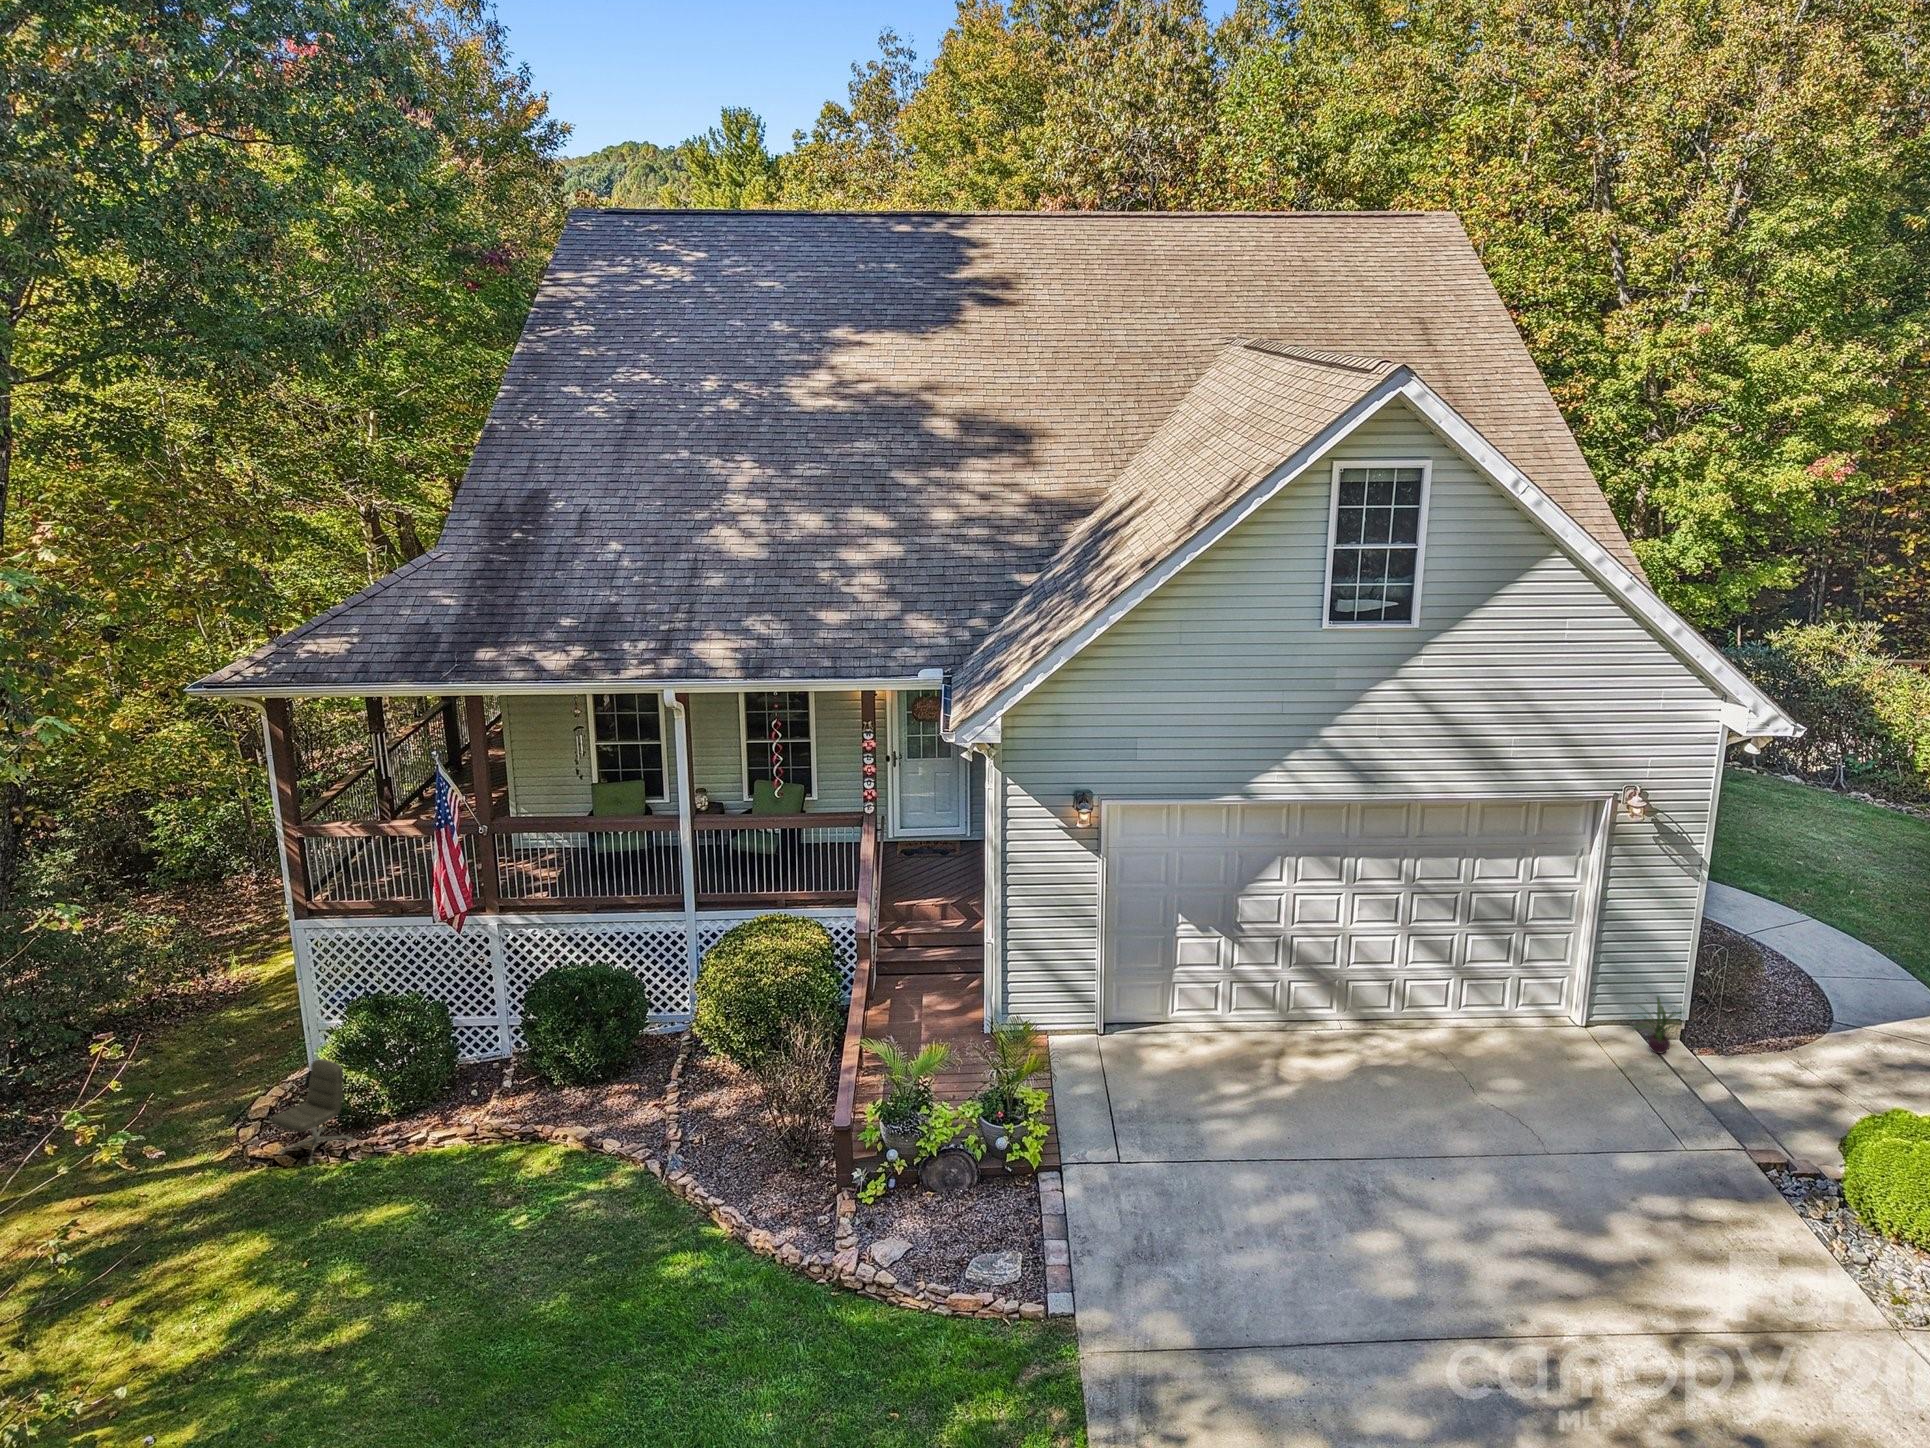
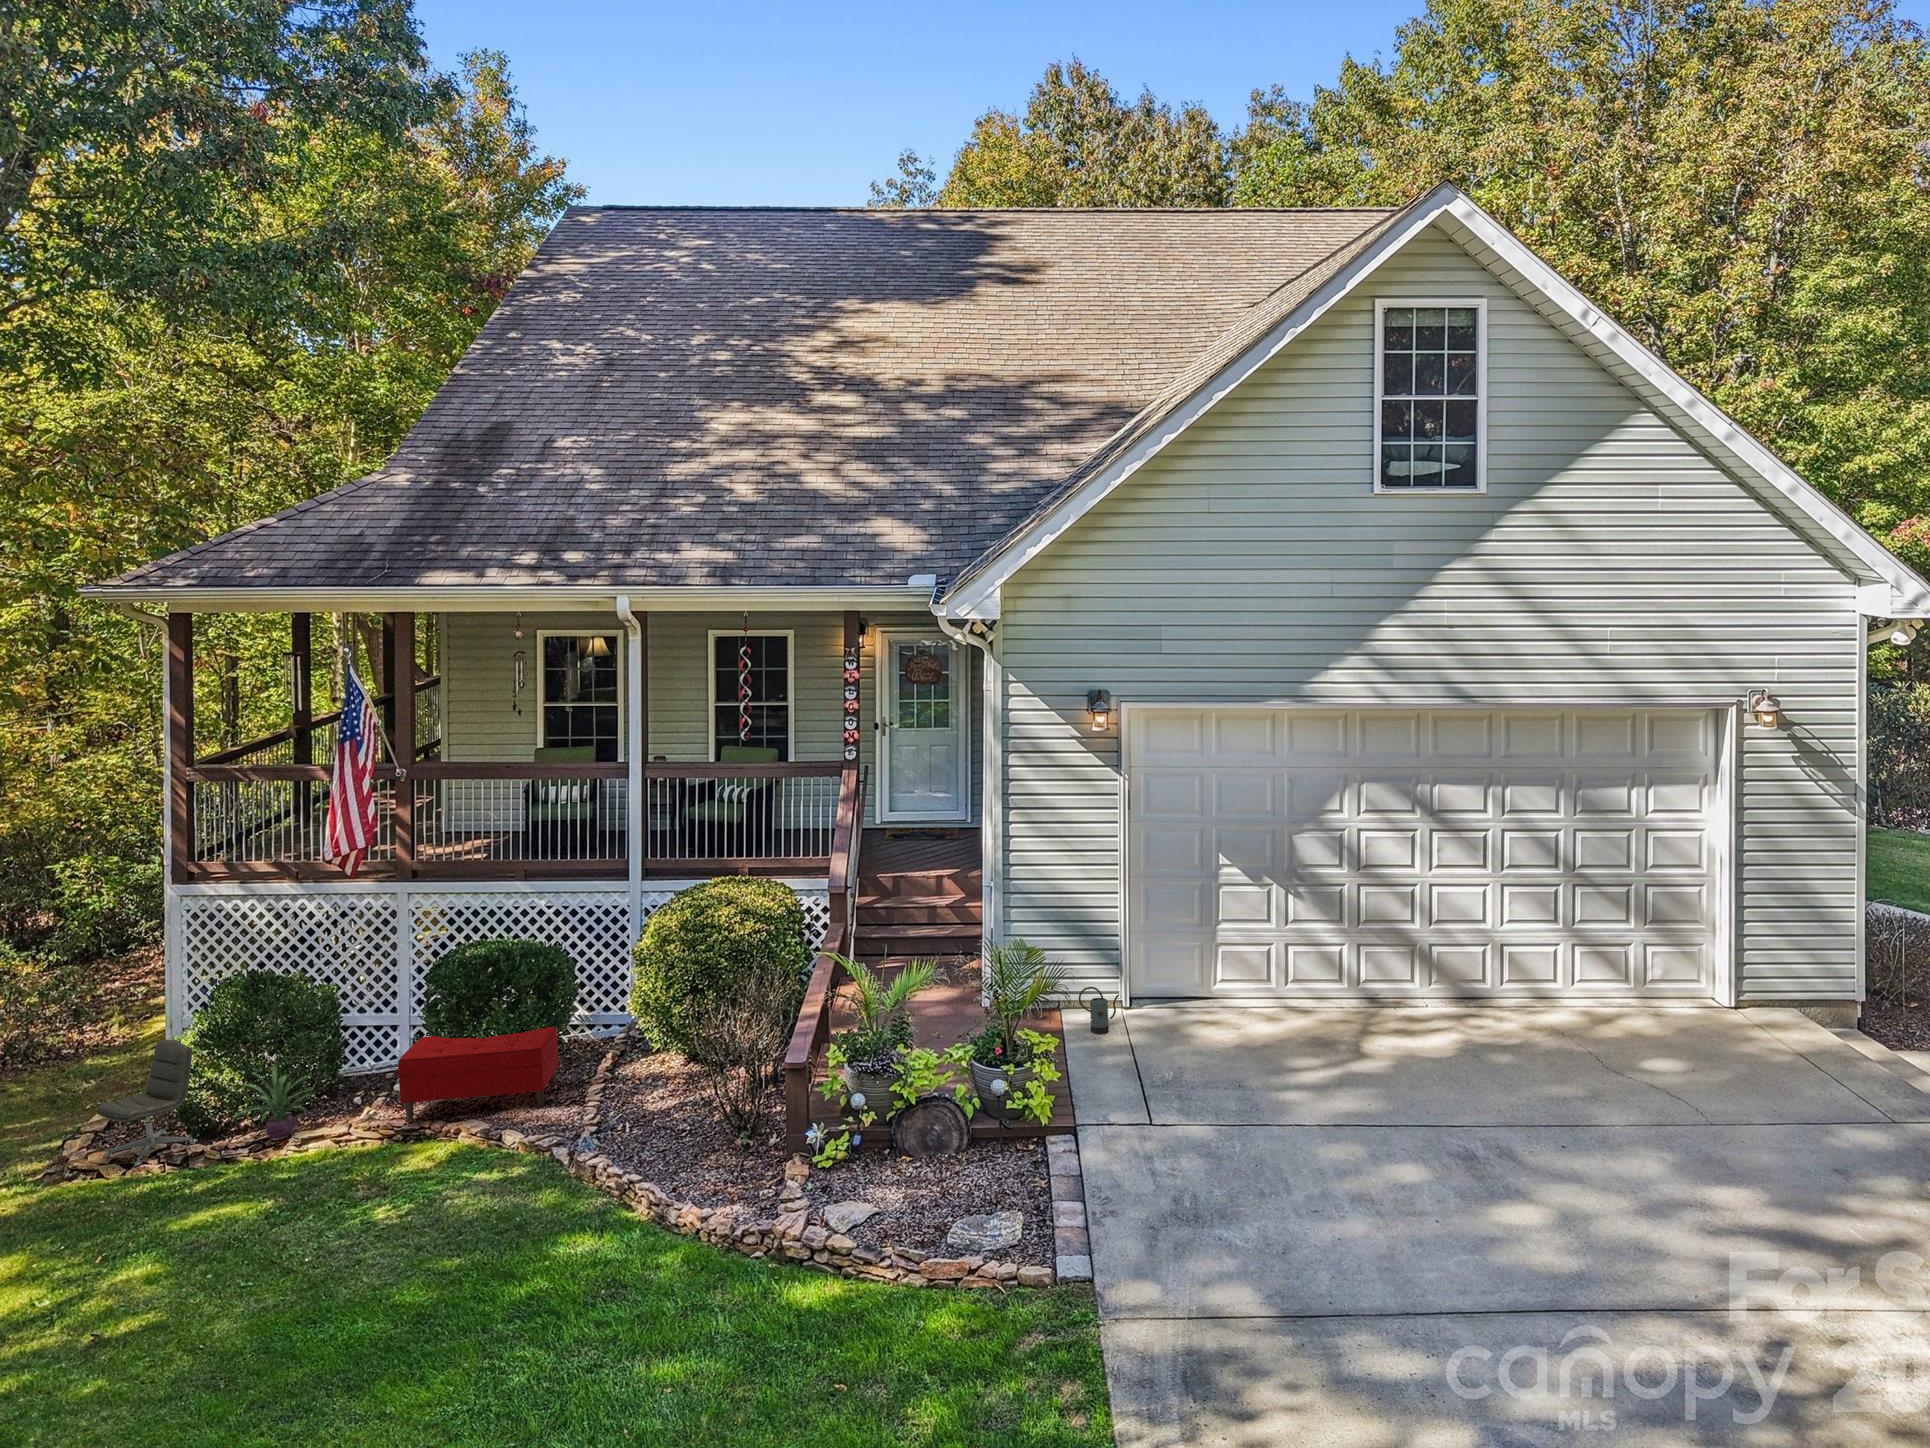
decorative plant: present [1635,997,1681,1054] -> present [247,1065,308,1141]
watering can: none [1061,1016,1095,1053] -> present [1079,987,1119,1034]
bench: none [513,1042,638,1124] -> present [398,1027,559,1121]

